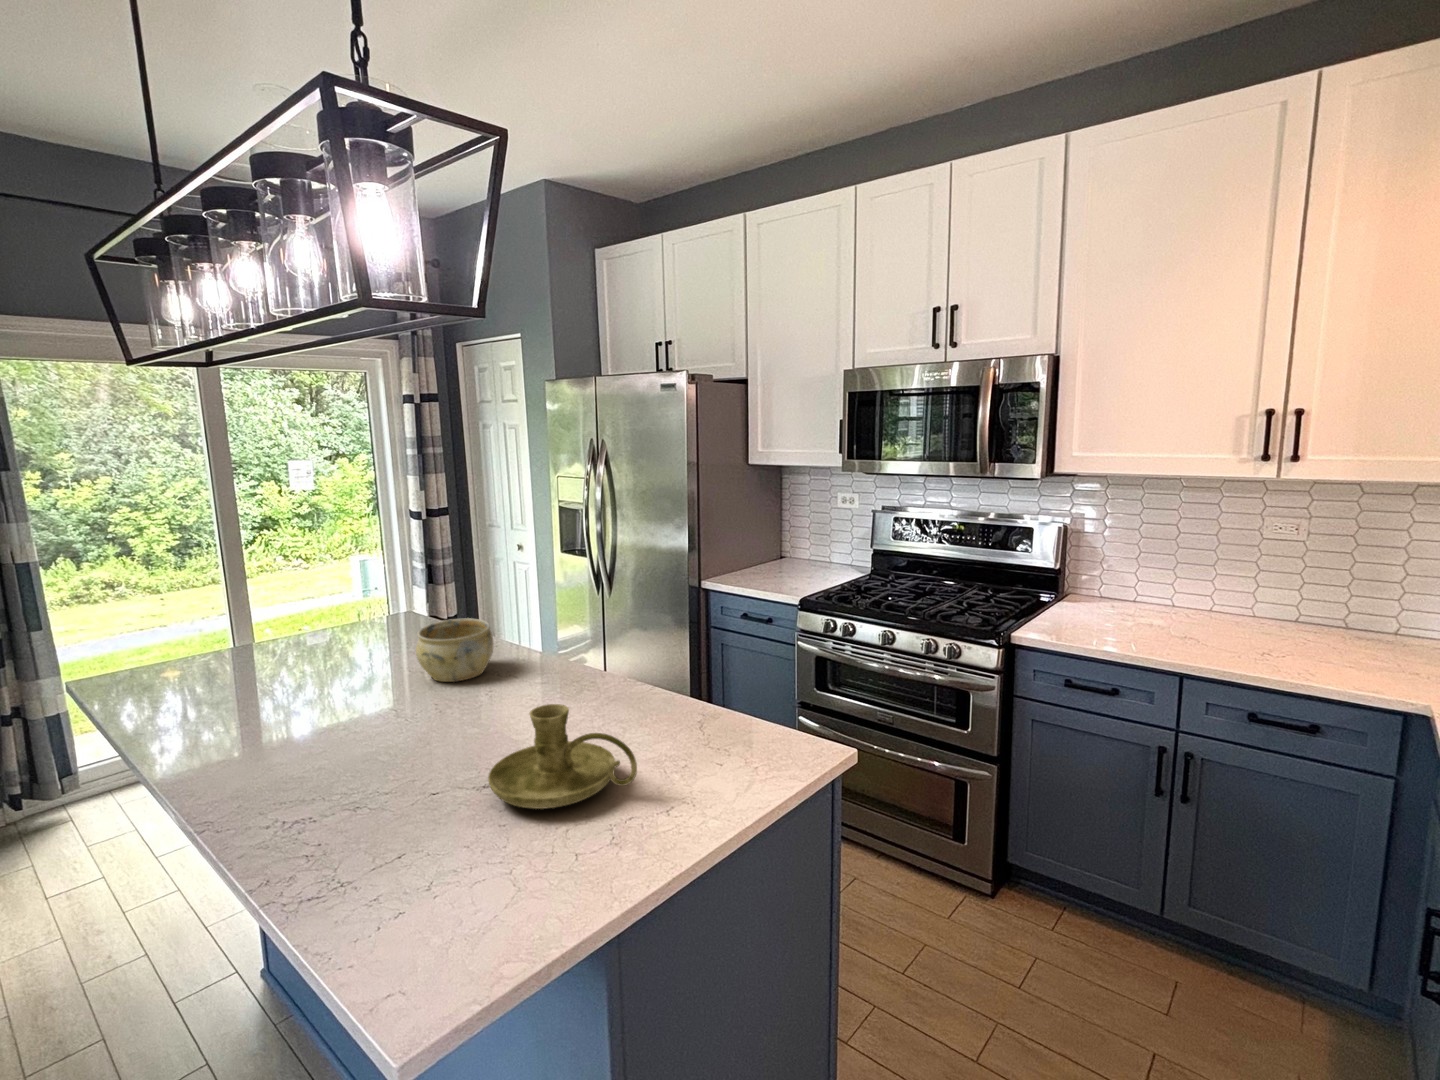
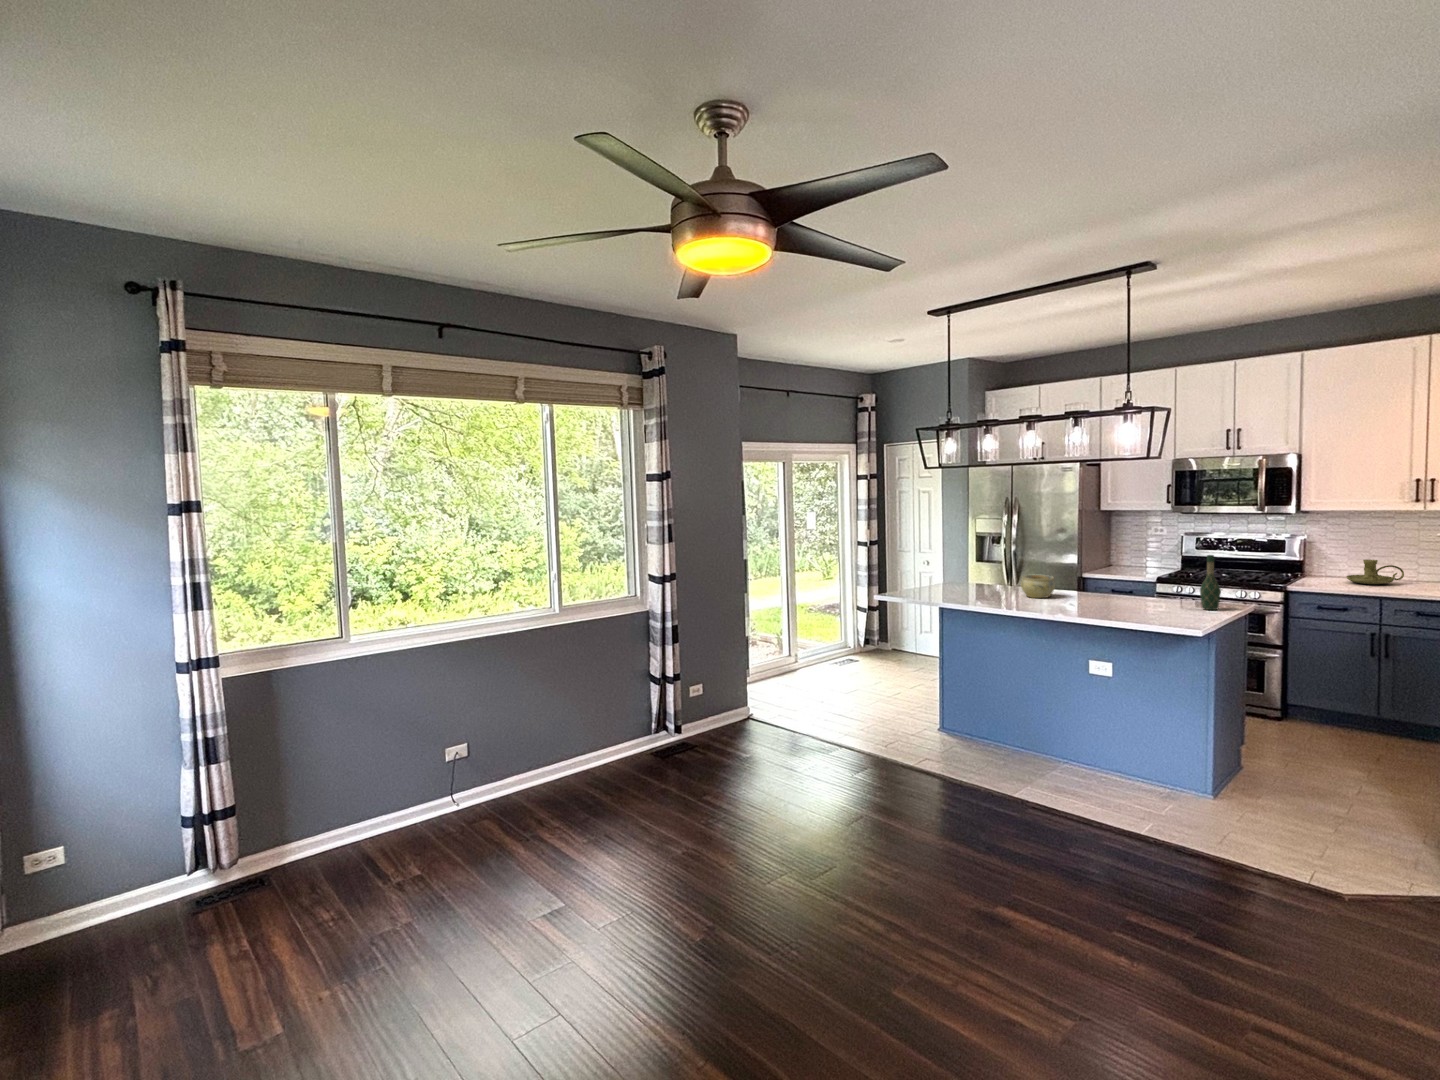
wine bottle: none [708,611,757,768] -> present [1200,555,1221,610]
candle holder: present [488,704,637,809] -> present [1347,560,1404,584]

